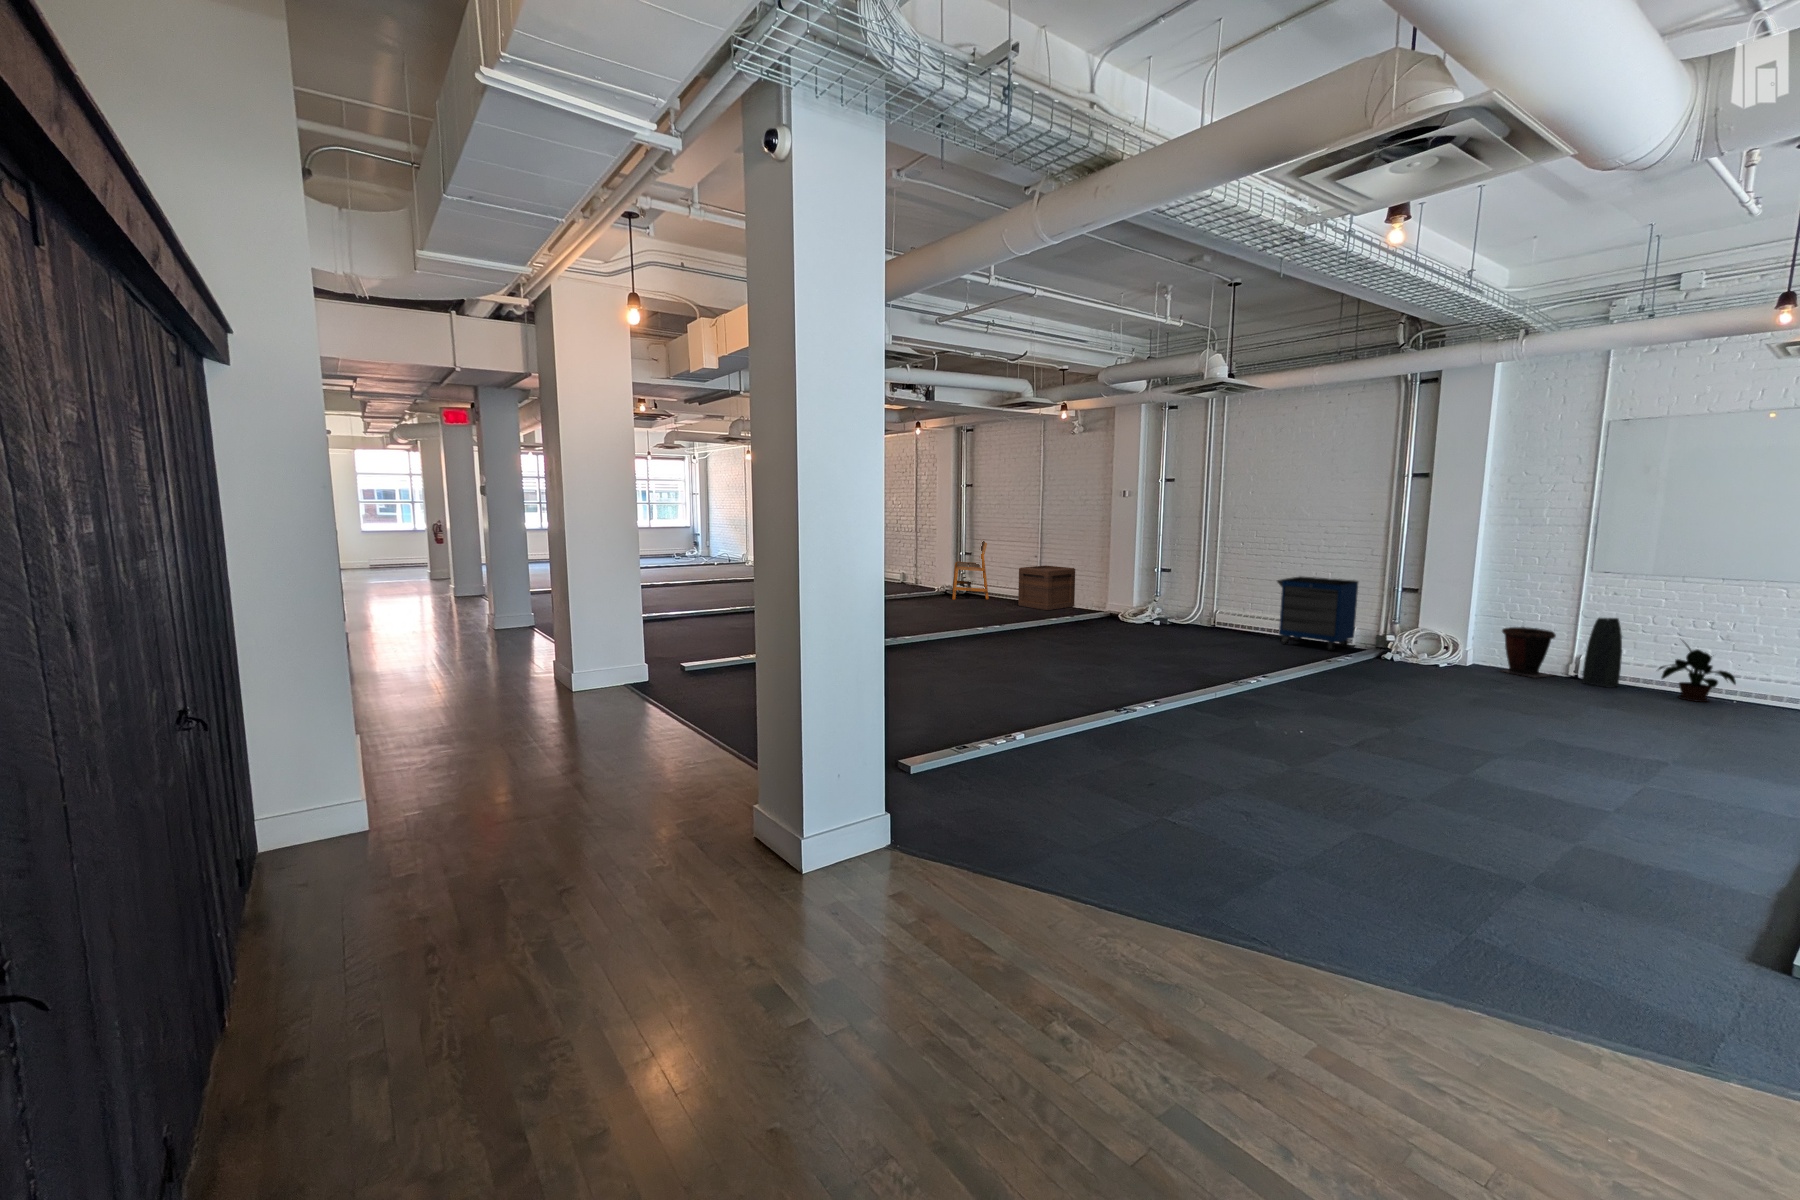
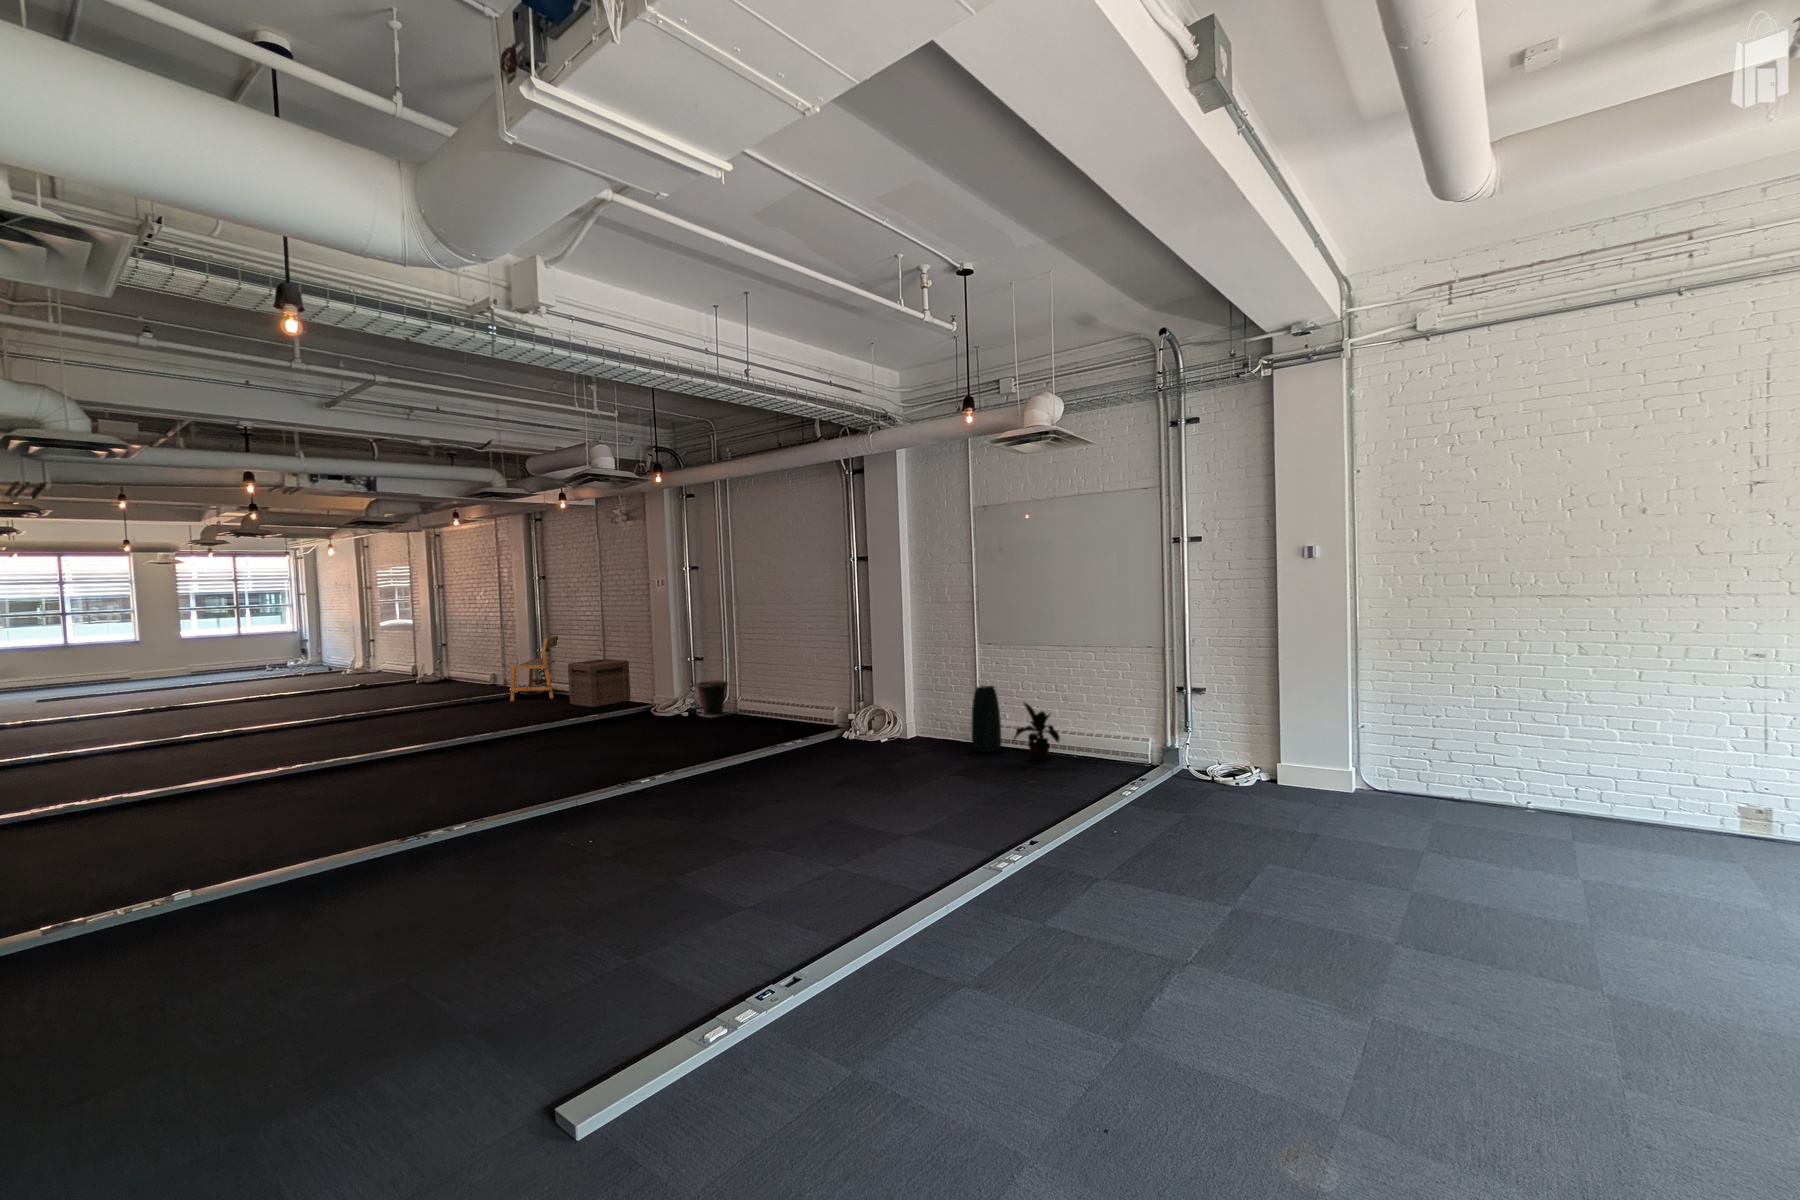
storage cabinet: present [1277,577,1358,651] -> none [756,659,829,733]
waste bin: present [1502,627,1556,678] -> present [696,680,728,717]

